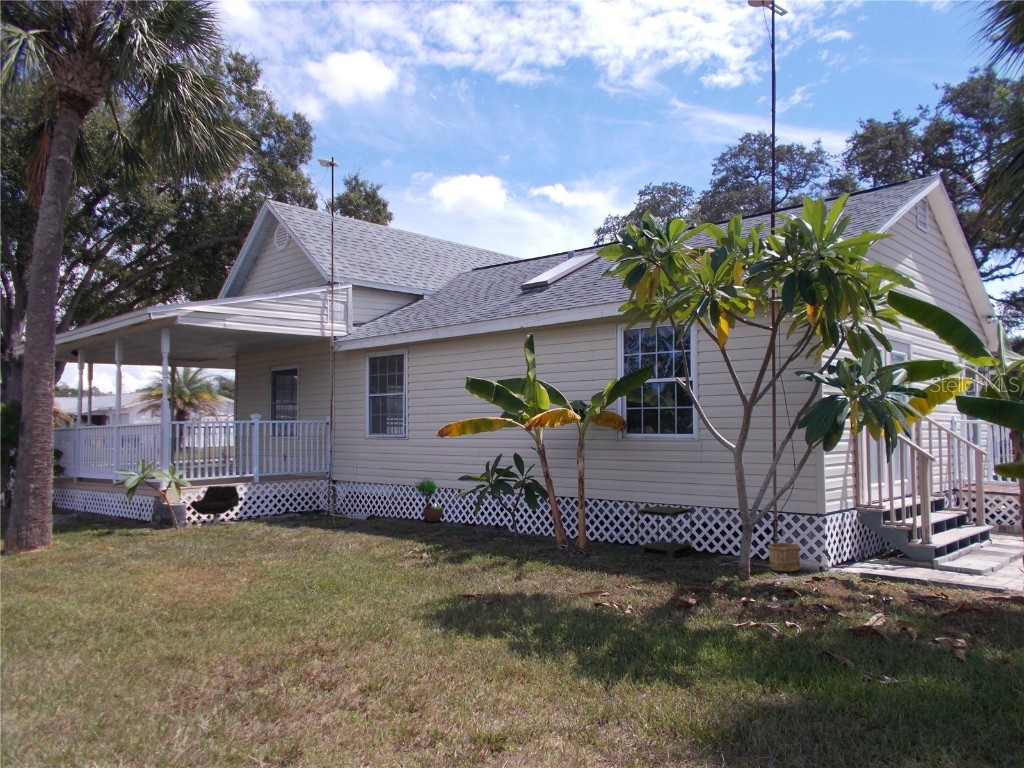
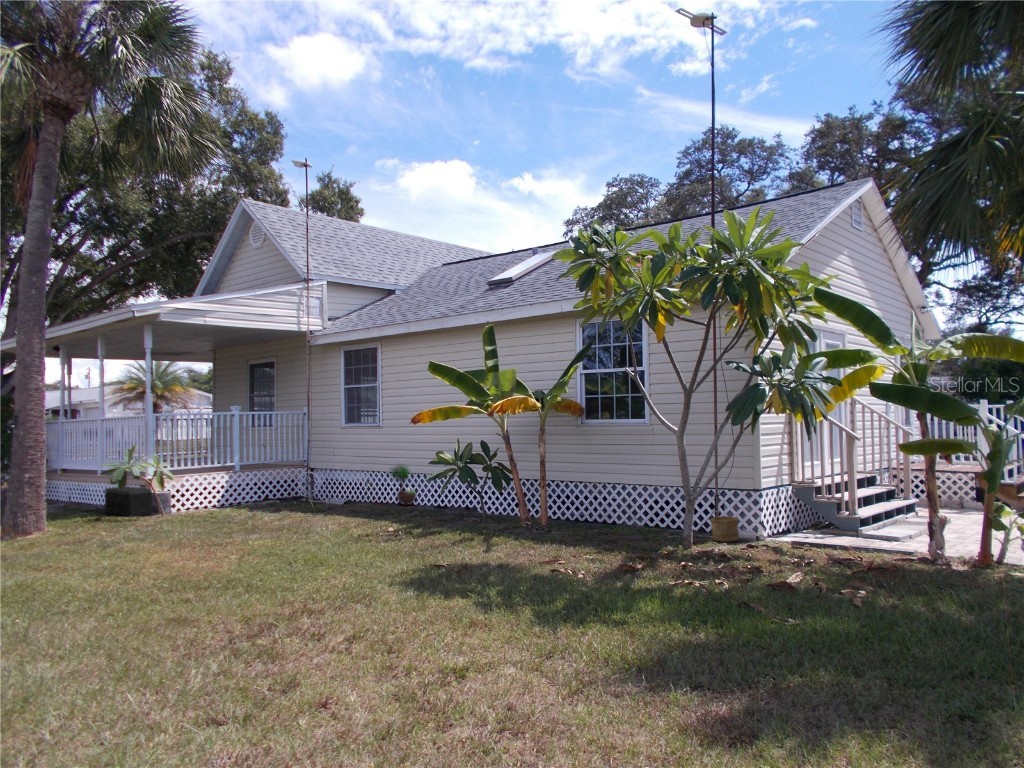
lounge chair: present [190,486,240,527] -> none [174,474,222,514]
storage bench: none [118,497,167,530] -> present [105,486,152,517]
side table: present [637,506,692,558] -> none [594,485,645,532]

